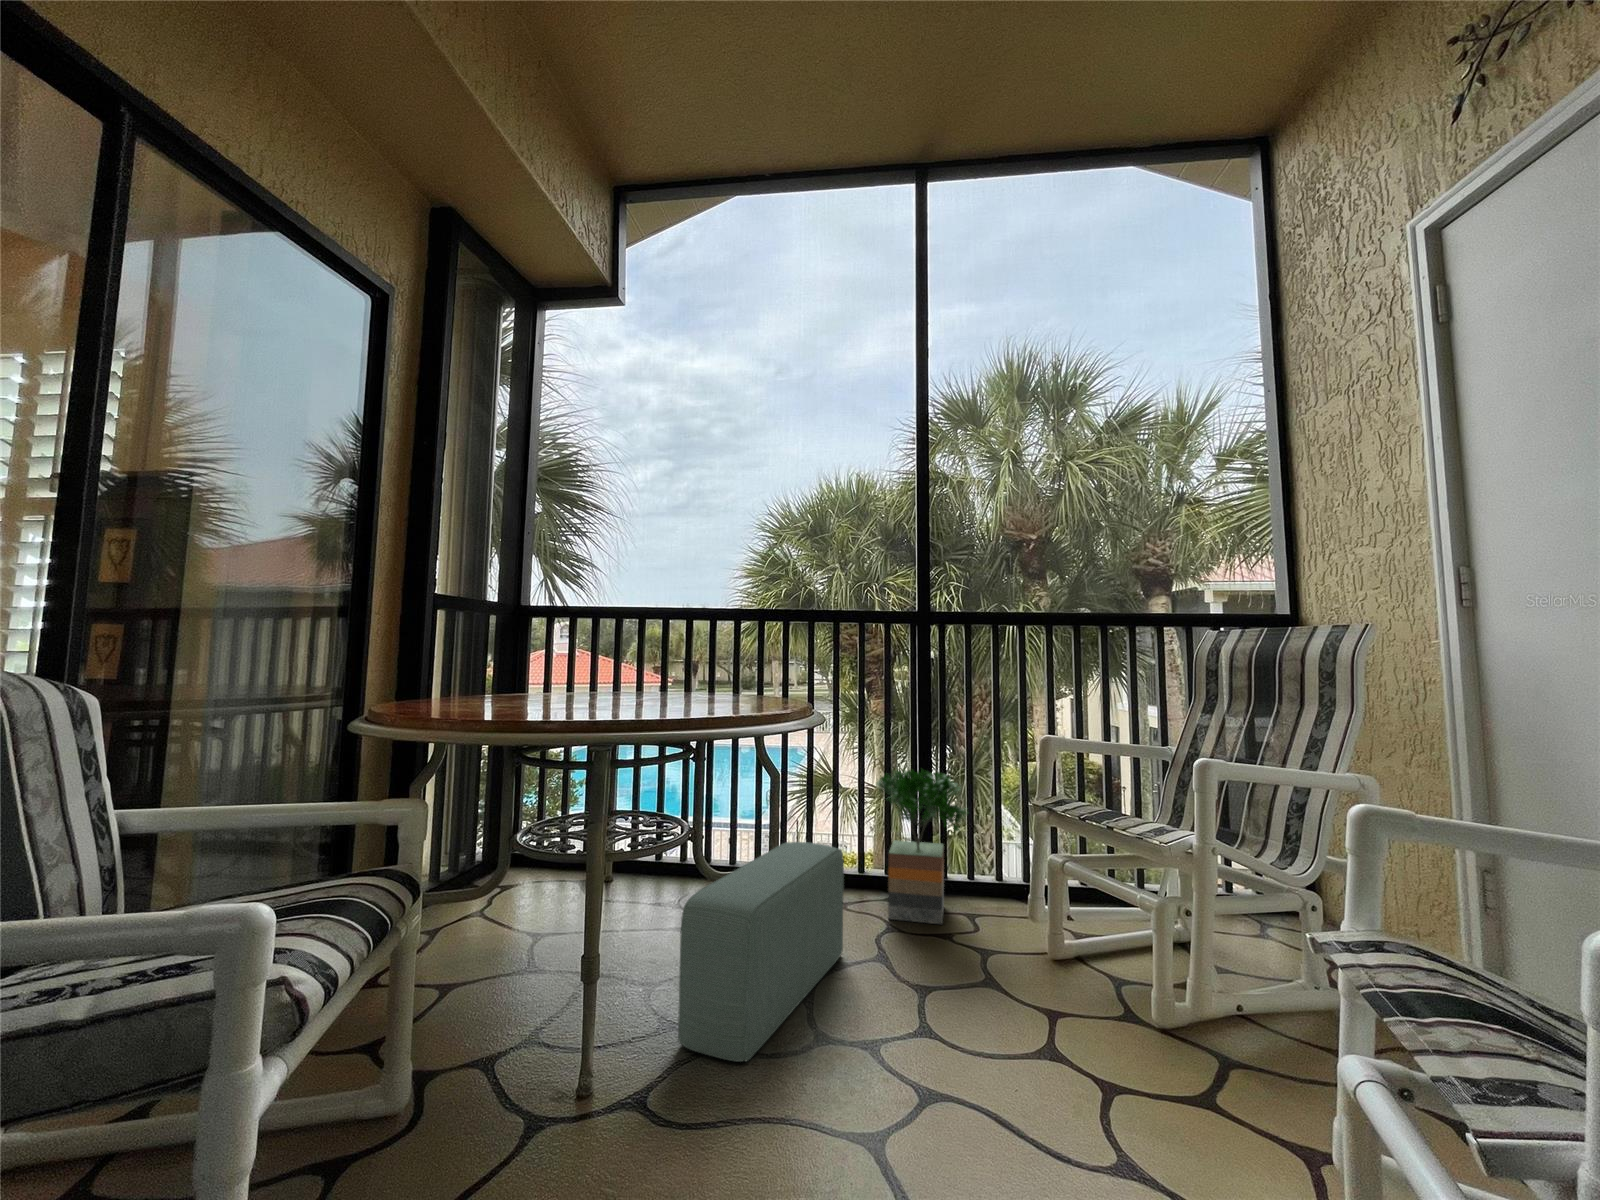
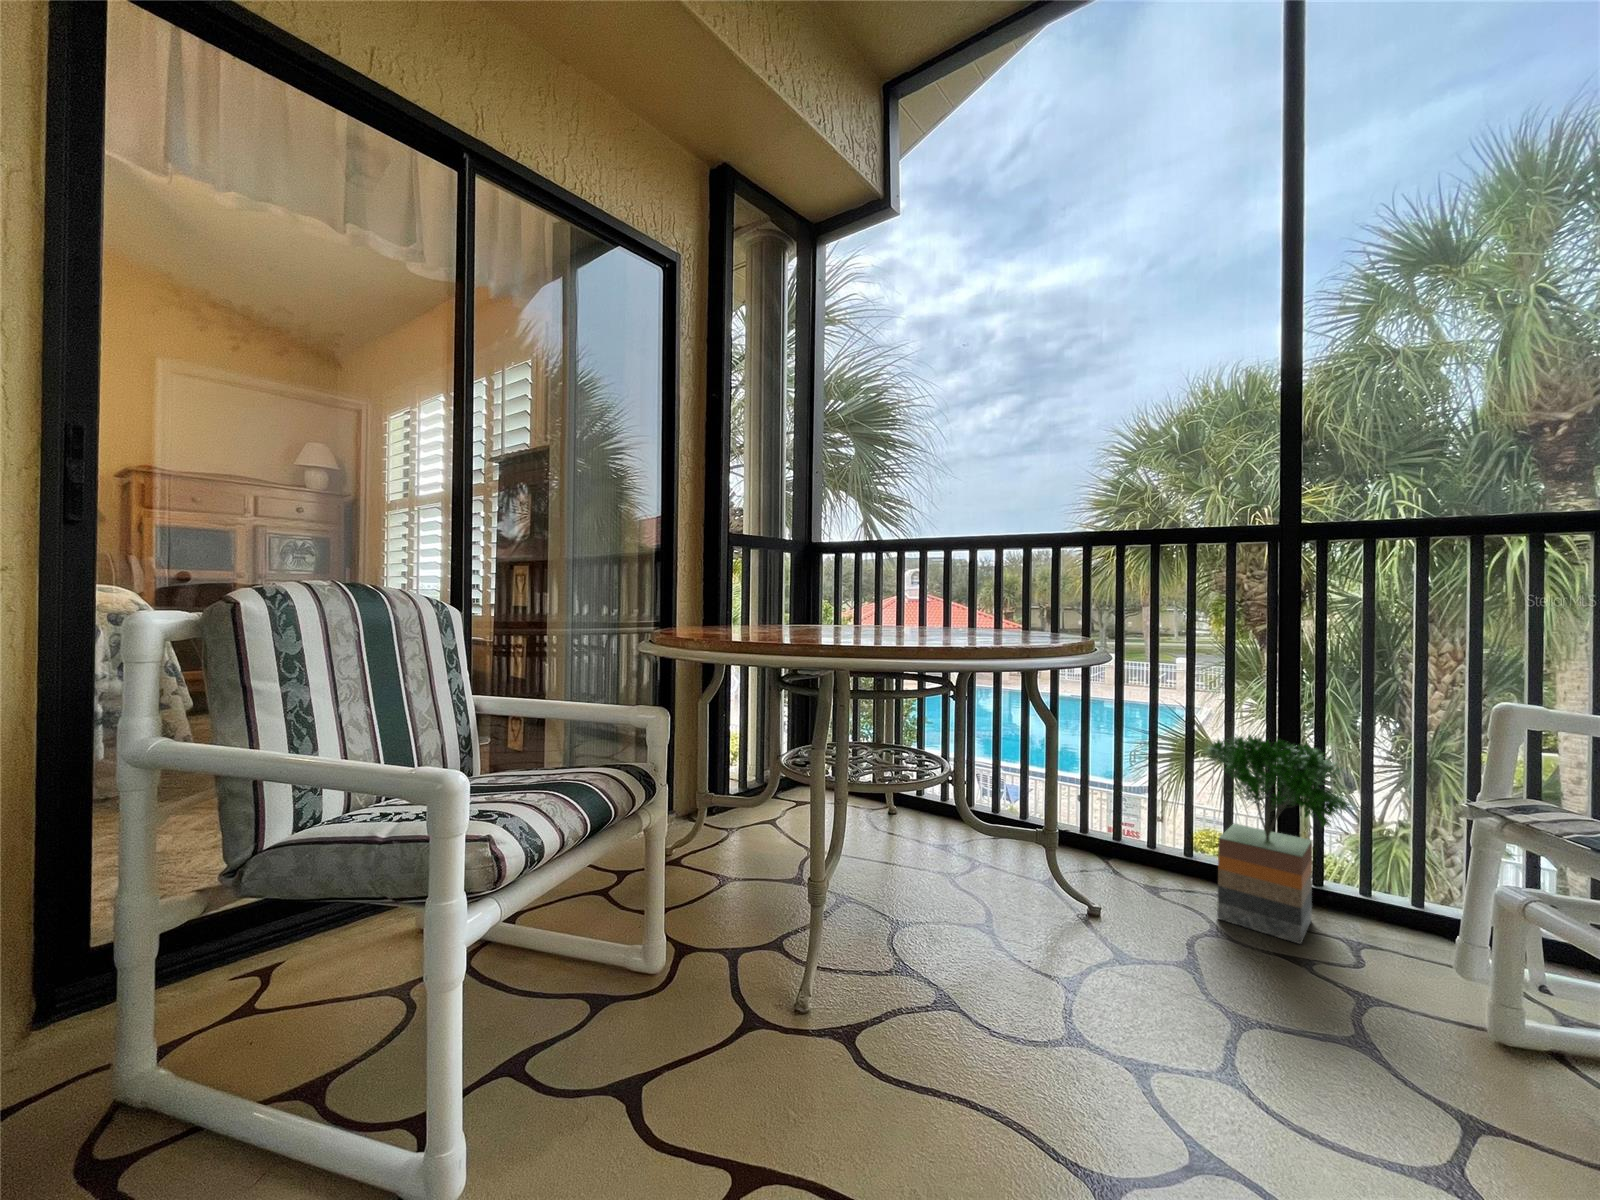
pouf: present [678,842,844,1062] -> none [907,802,1139,1034]

